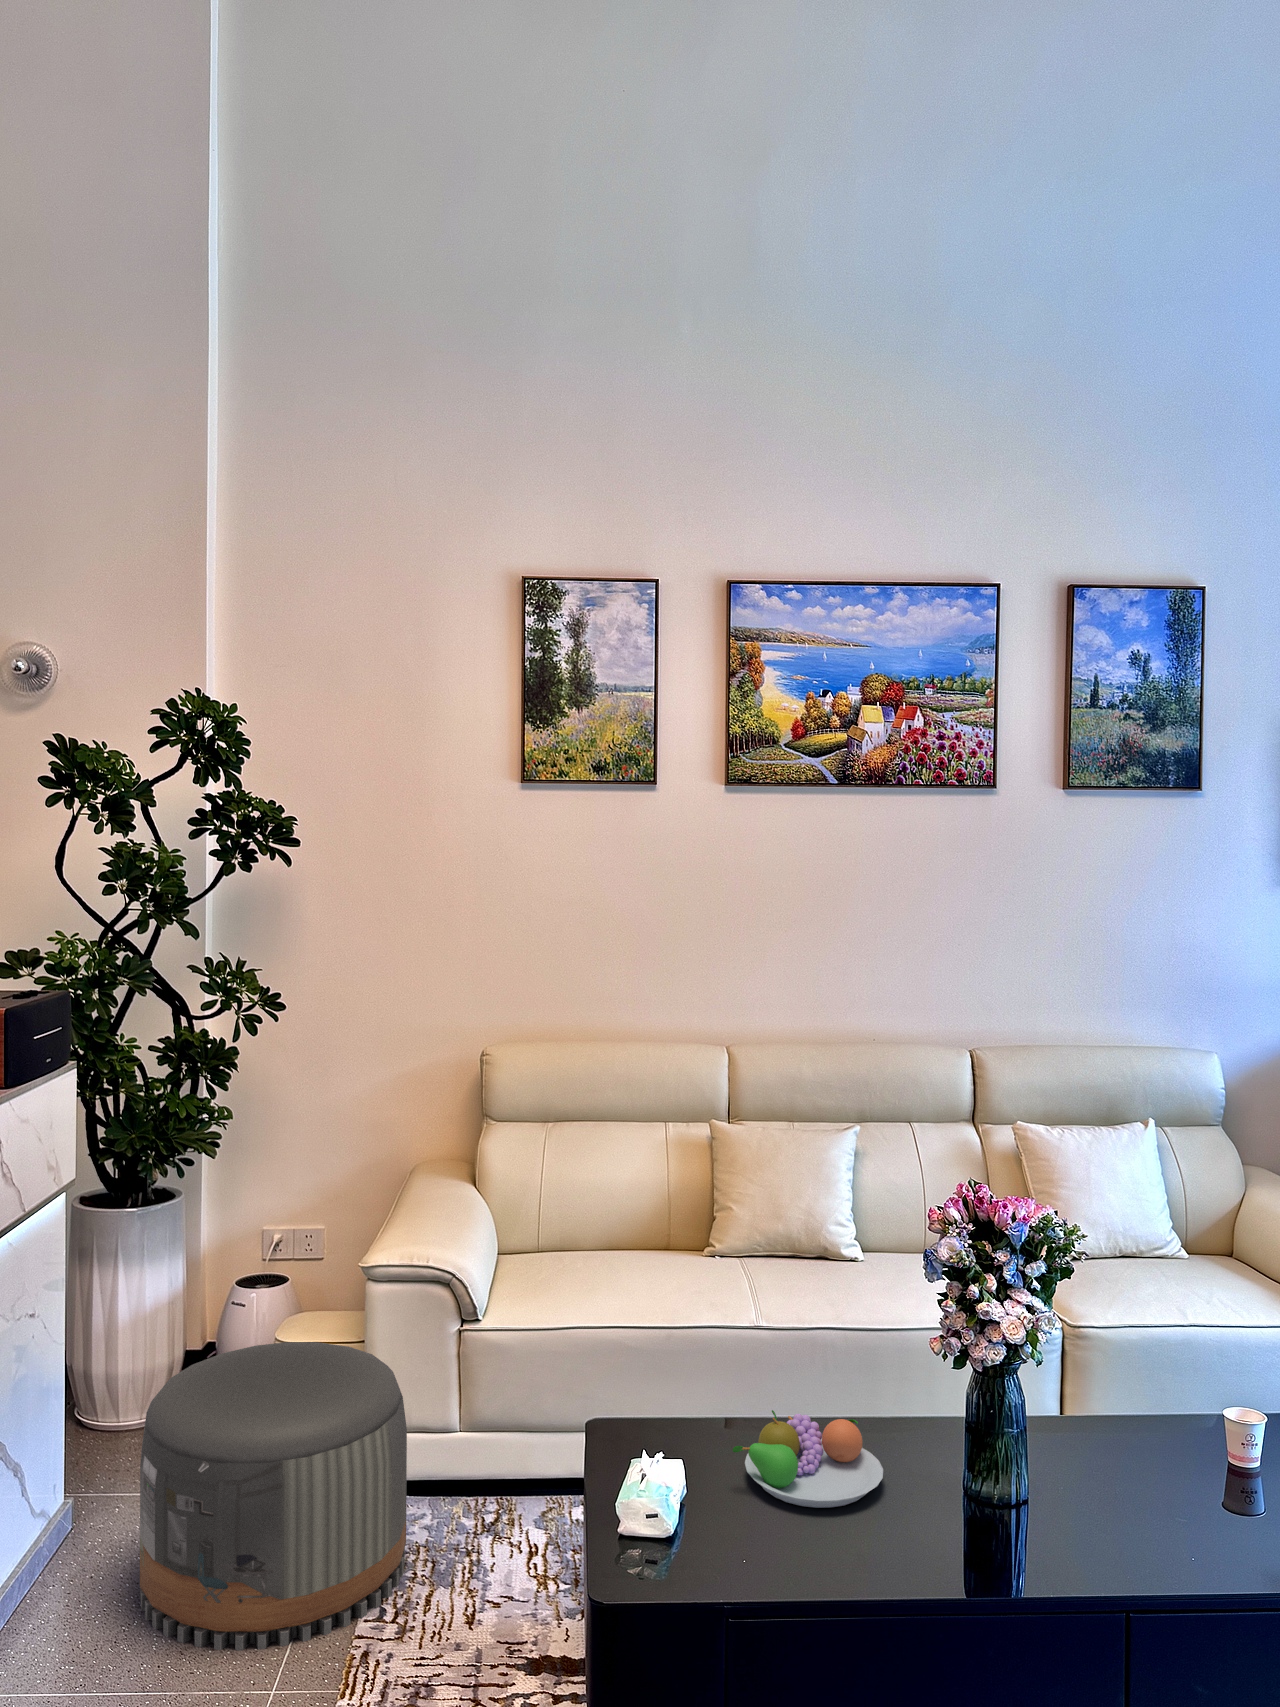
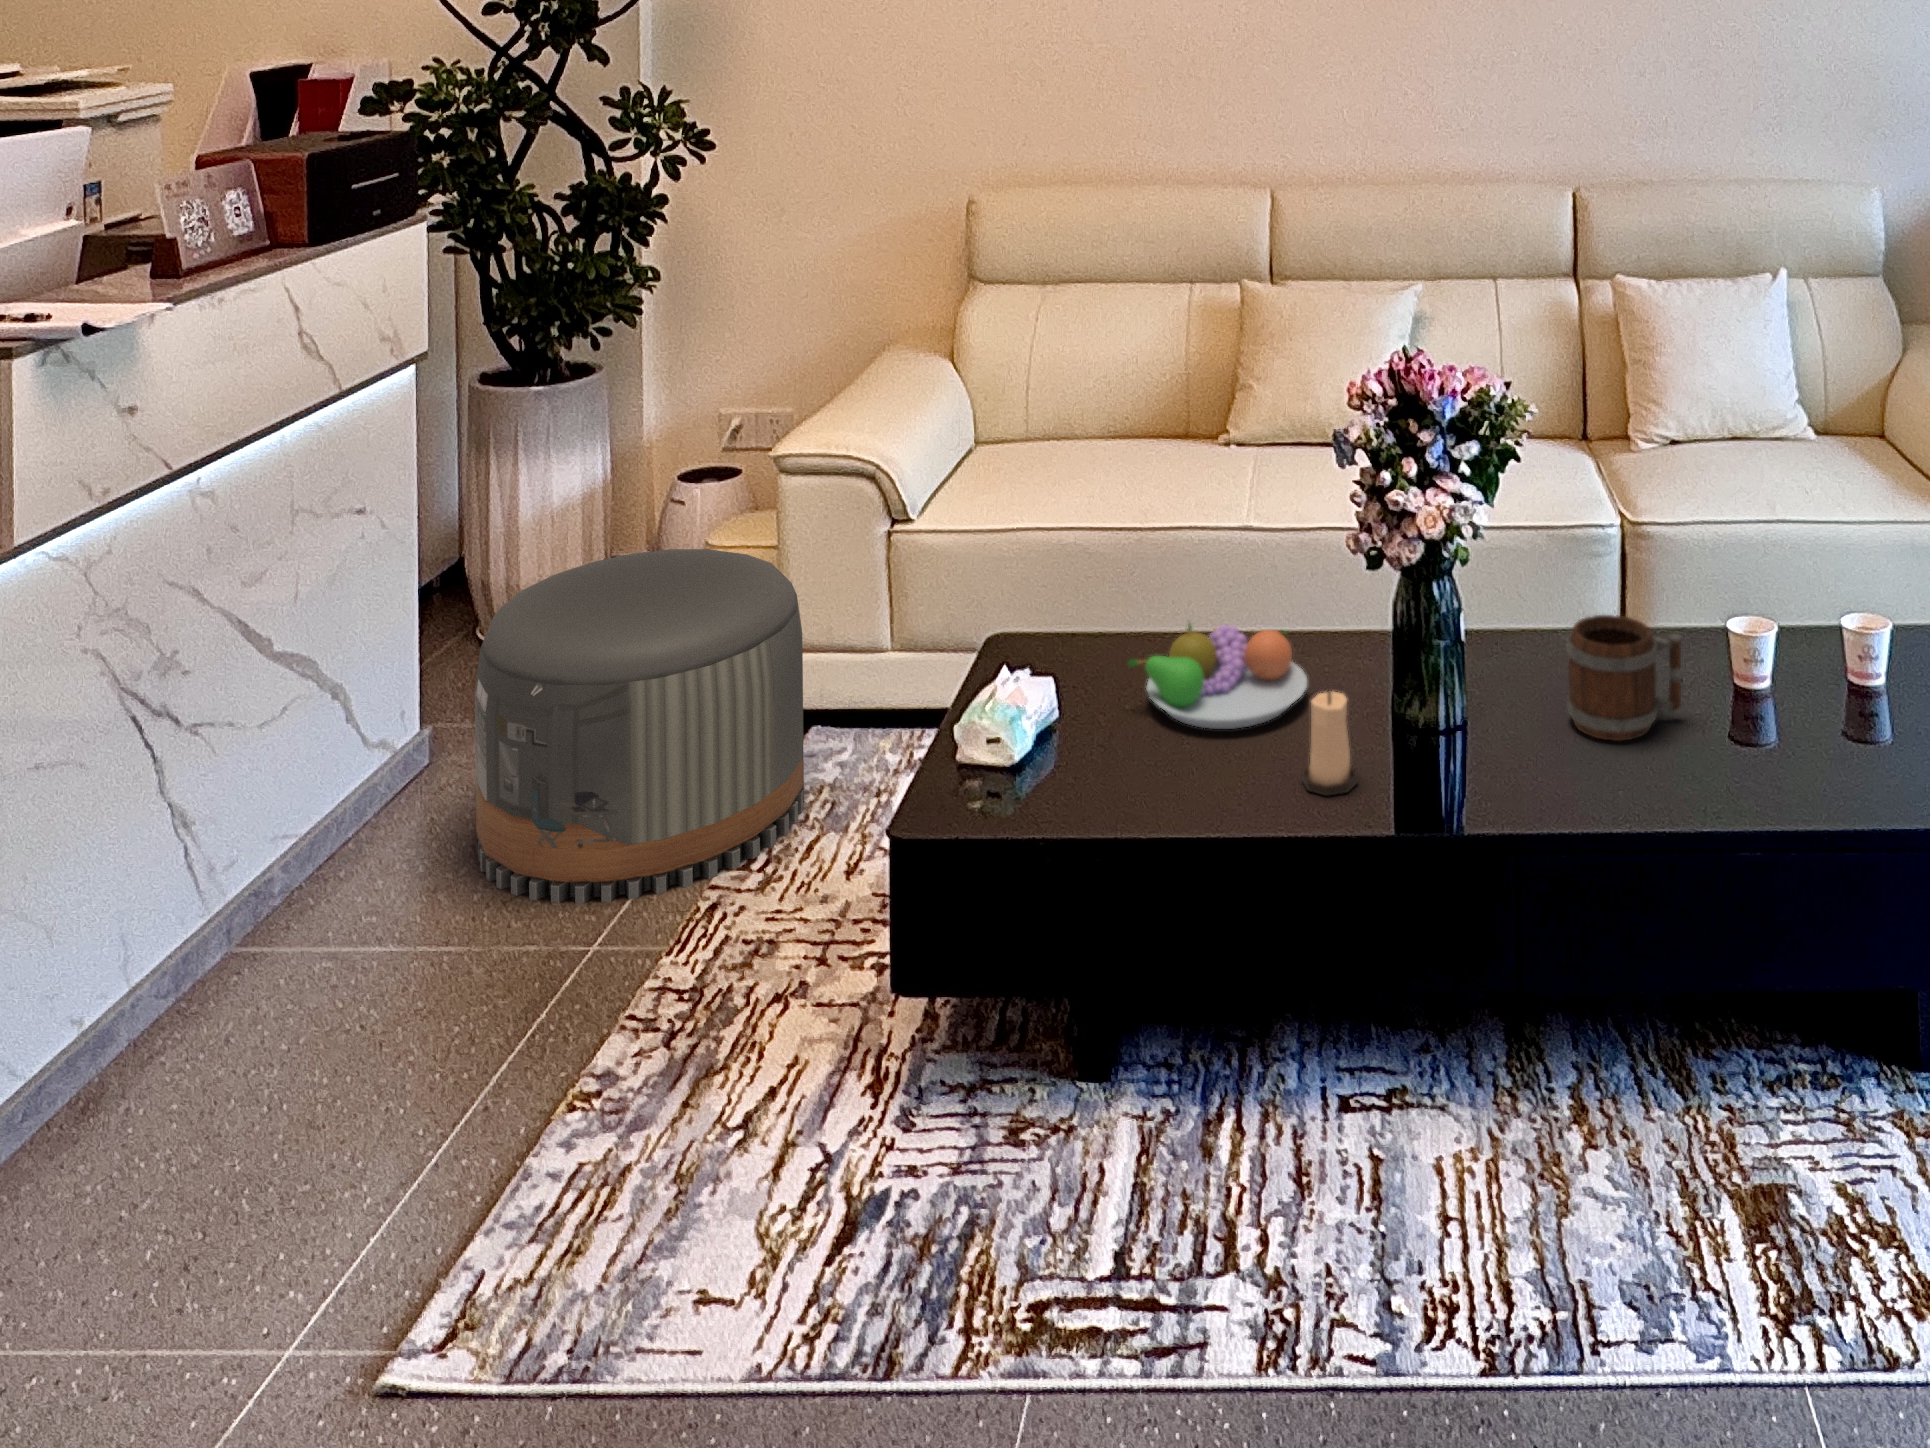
mug: none [1111,1409,1209,1519] -> present [1567,615,1681,741]
candle: none [913,1478,962,1571] -> present [1302,691,1358,796]

